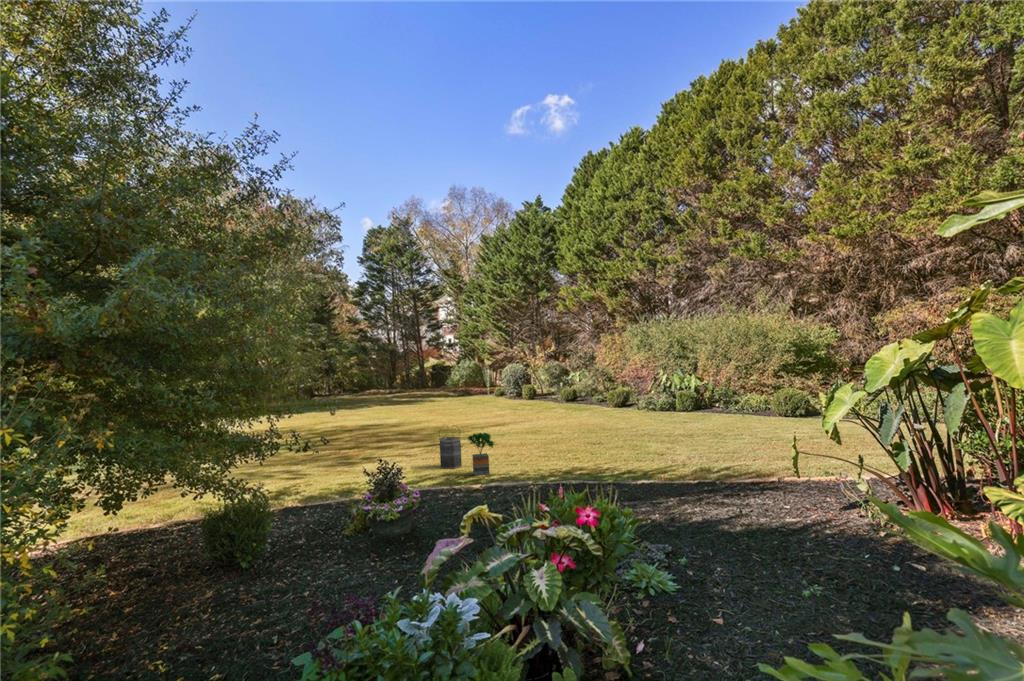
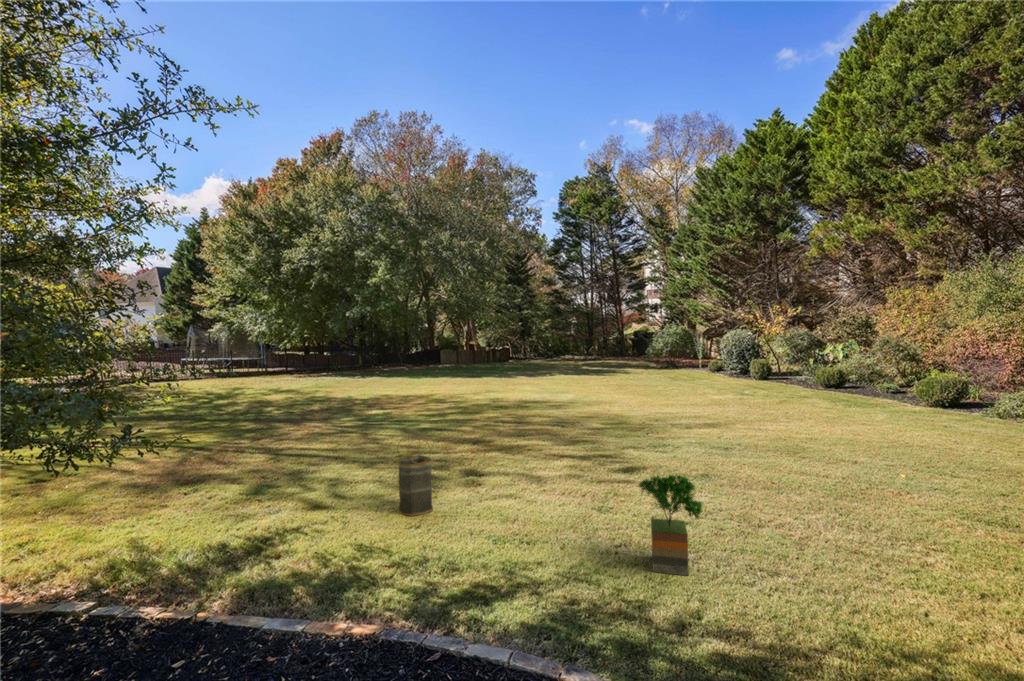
basket: present [439,425,462,469] -> present [397,436,433,516]

